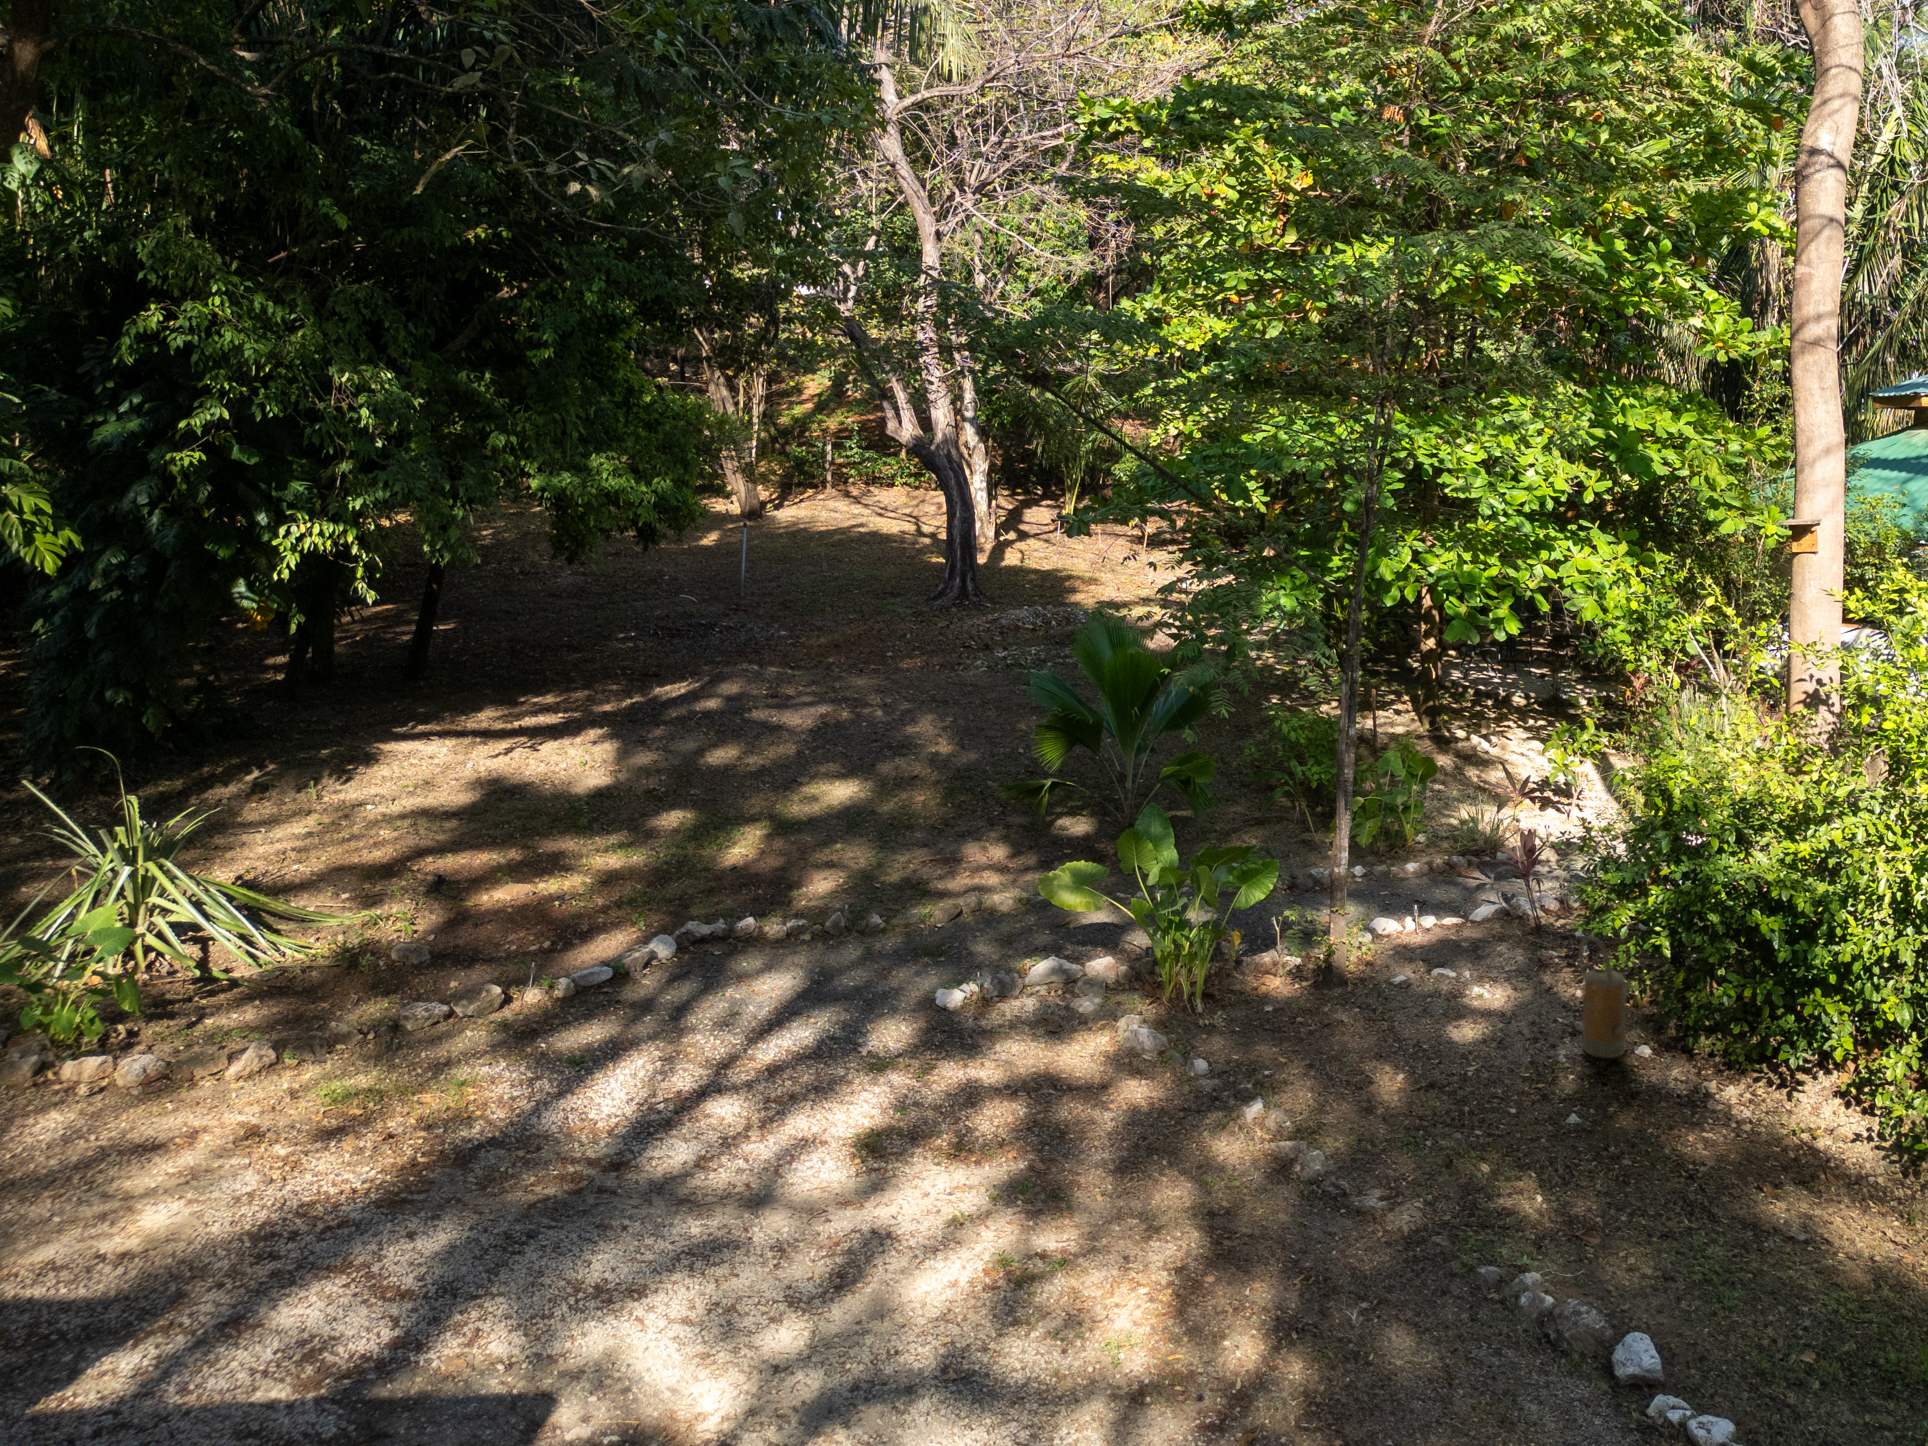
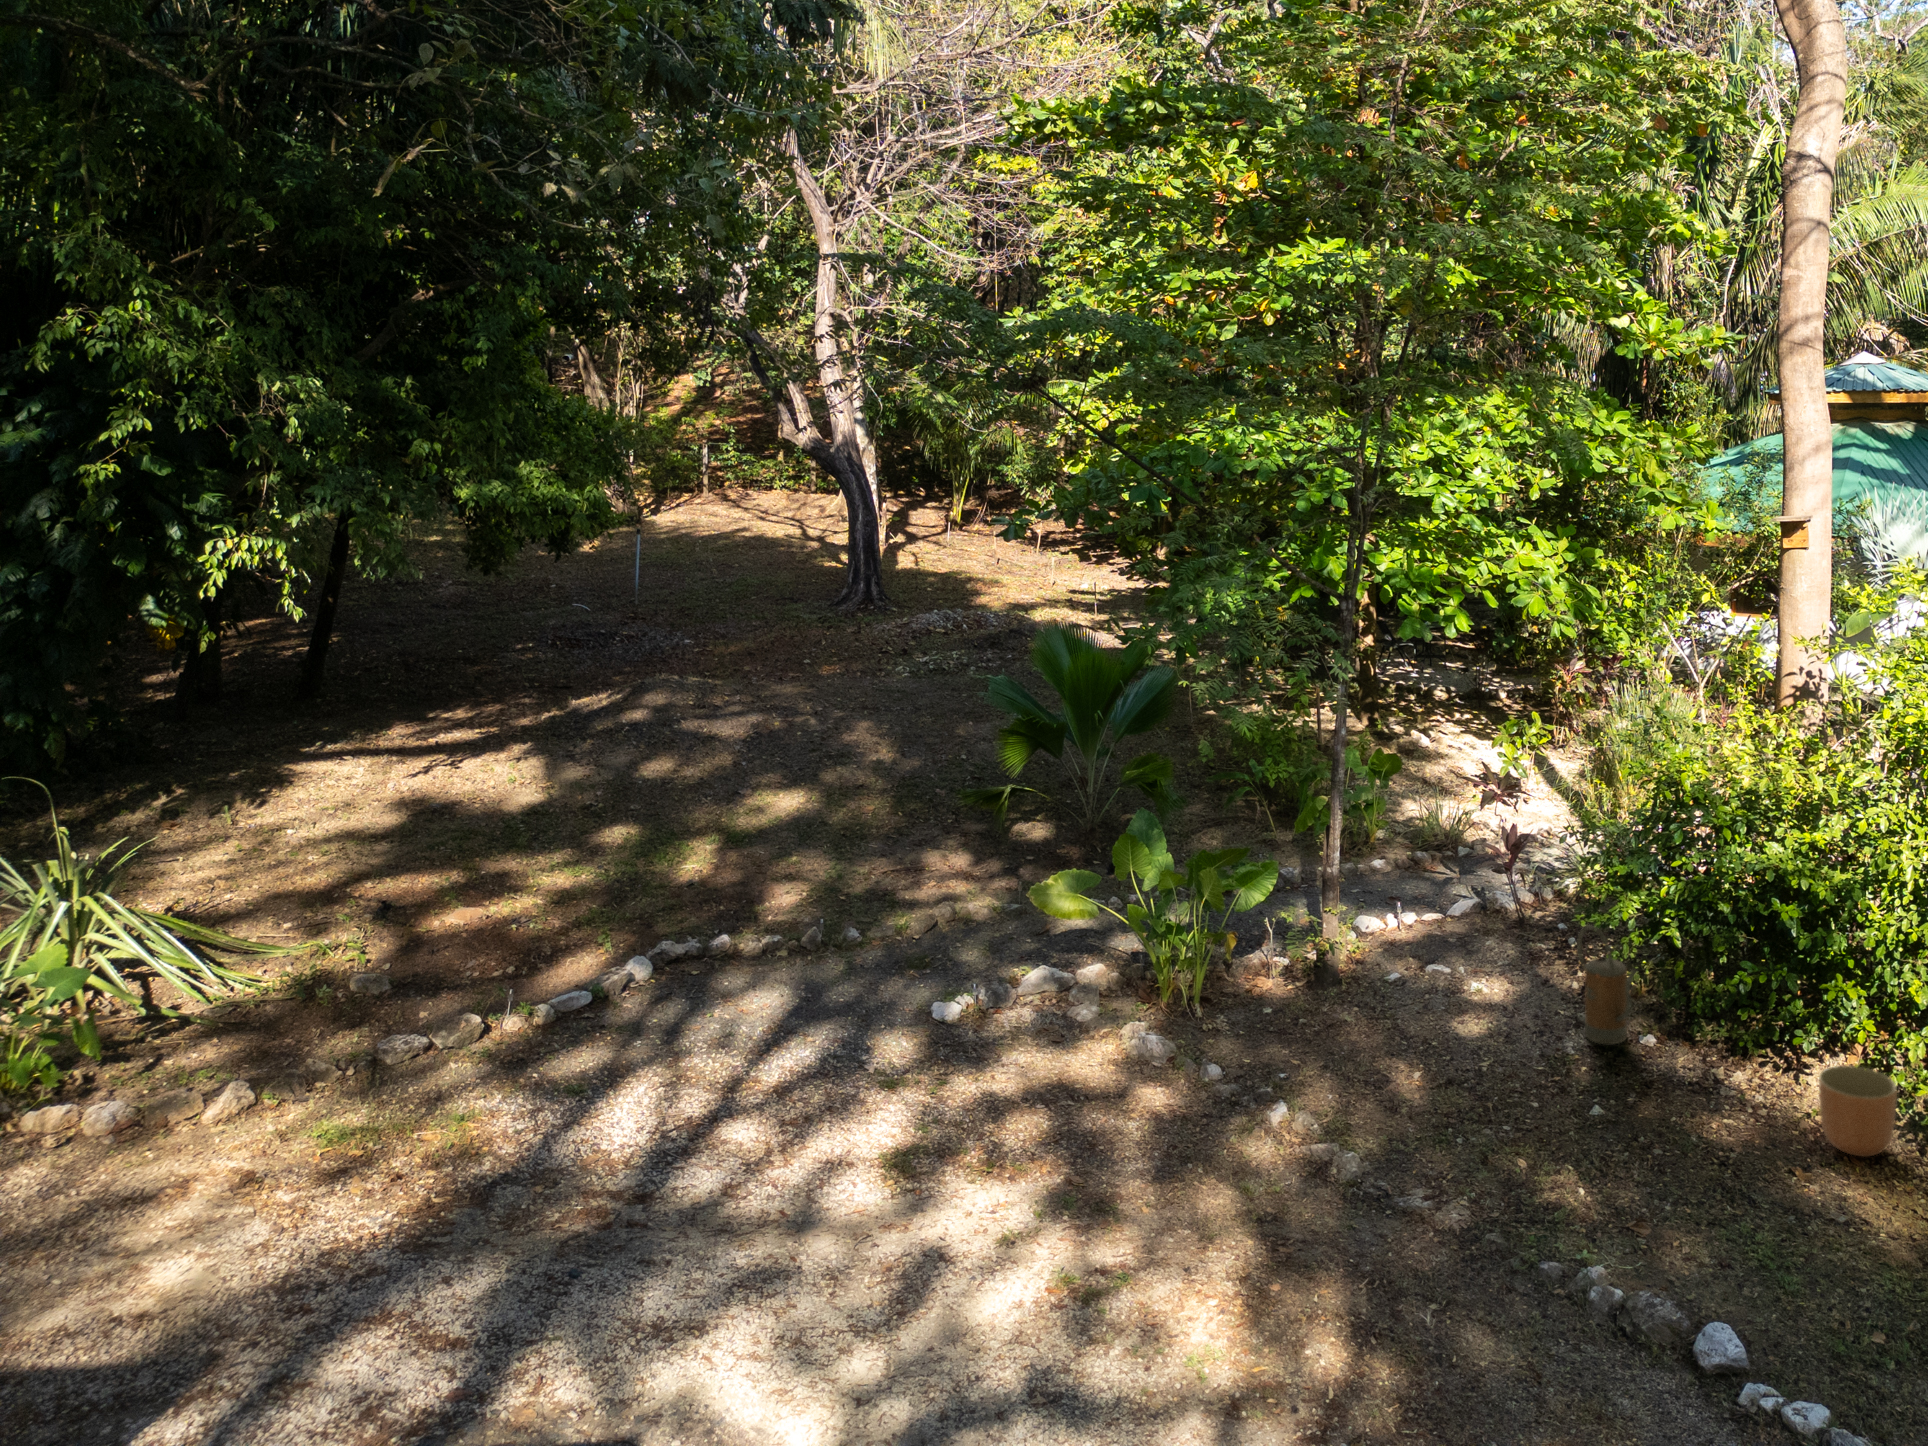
planter: none [1802,1085,1881,1178] -> present [1819,1066,1897,1157]

